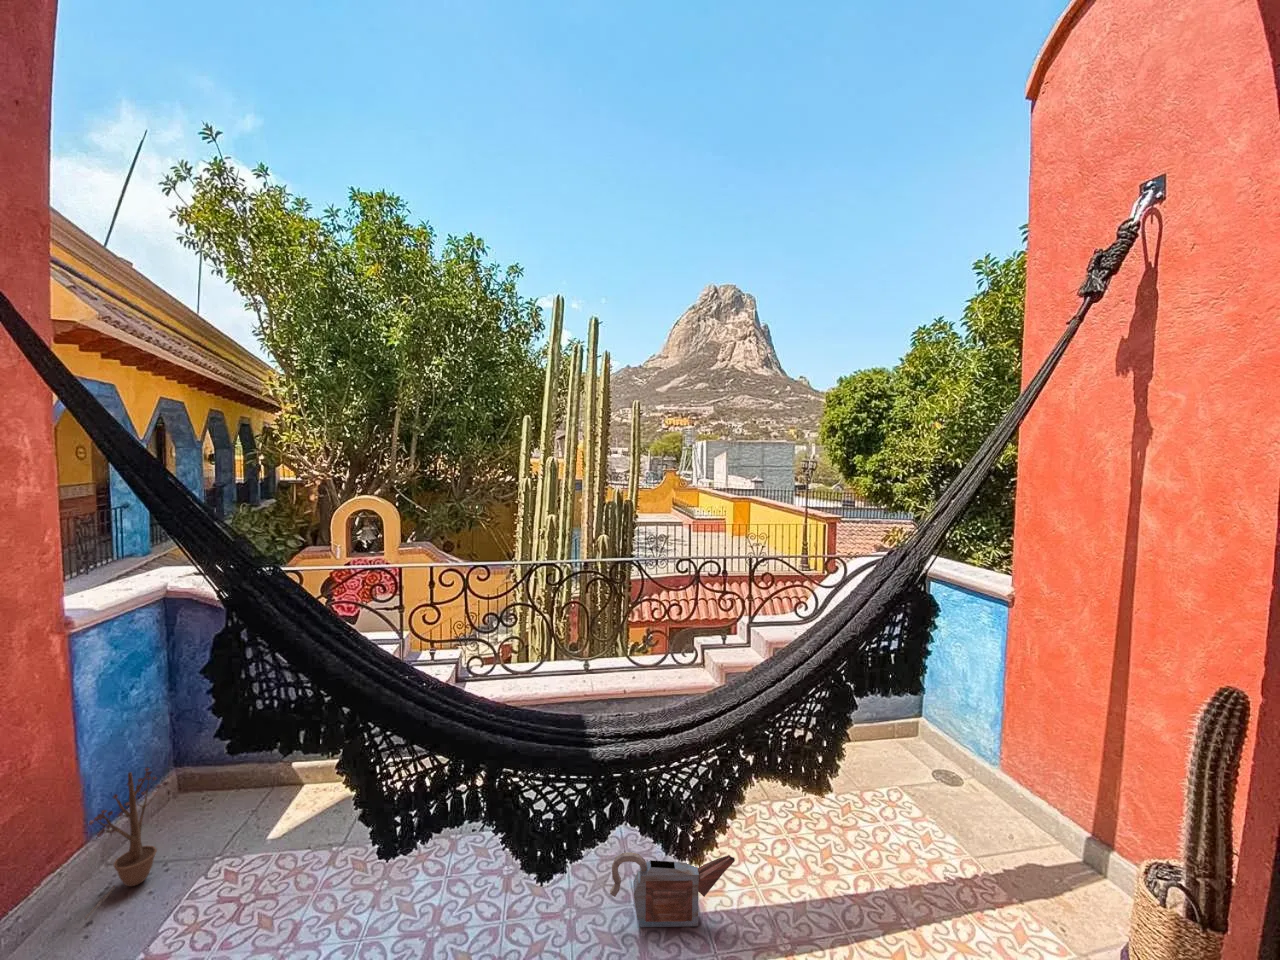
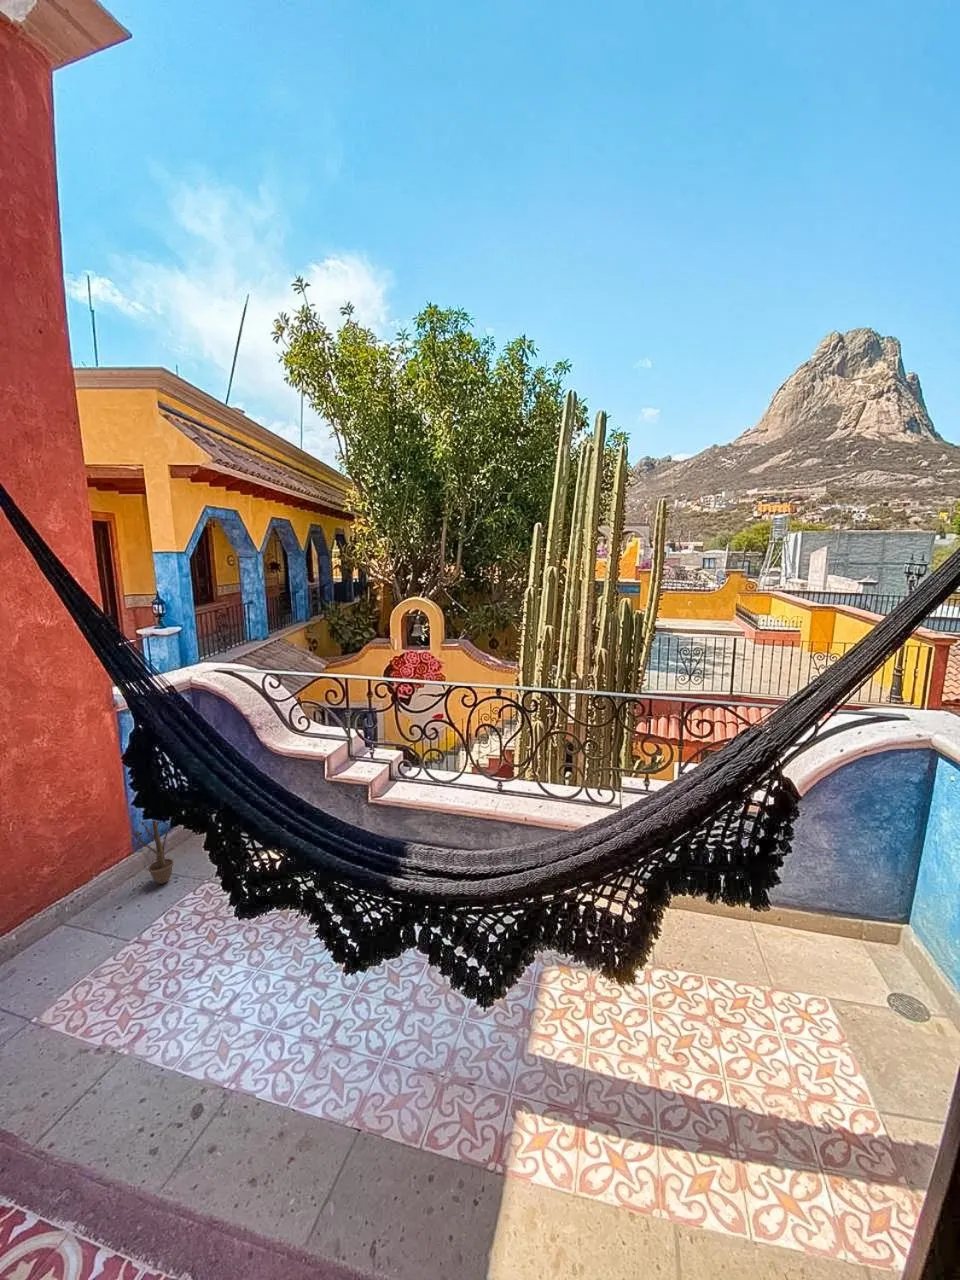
watering can: present [610,852,735,927] -> none [431,974,545,1064]

